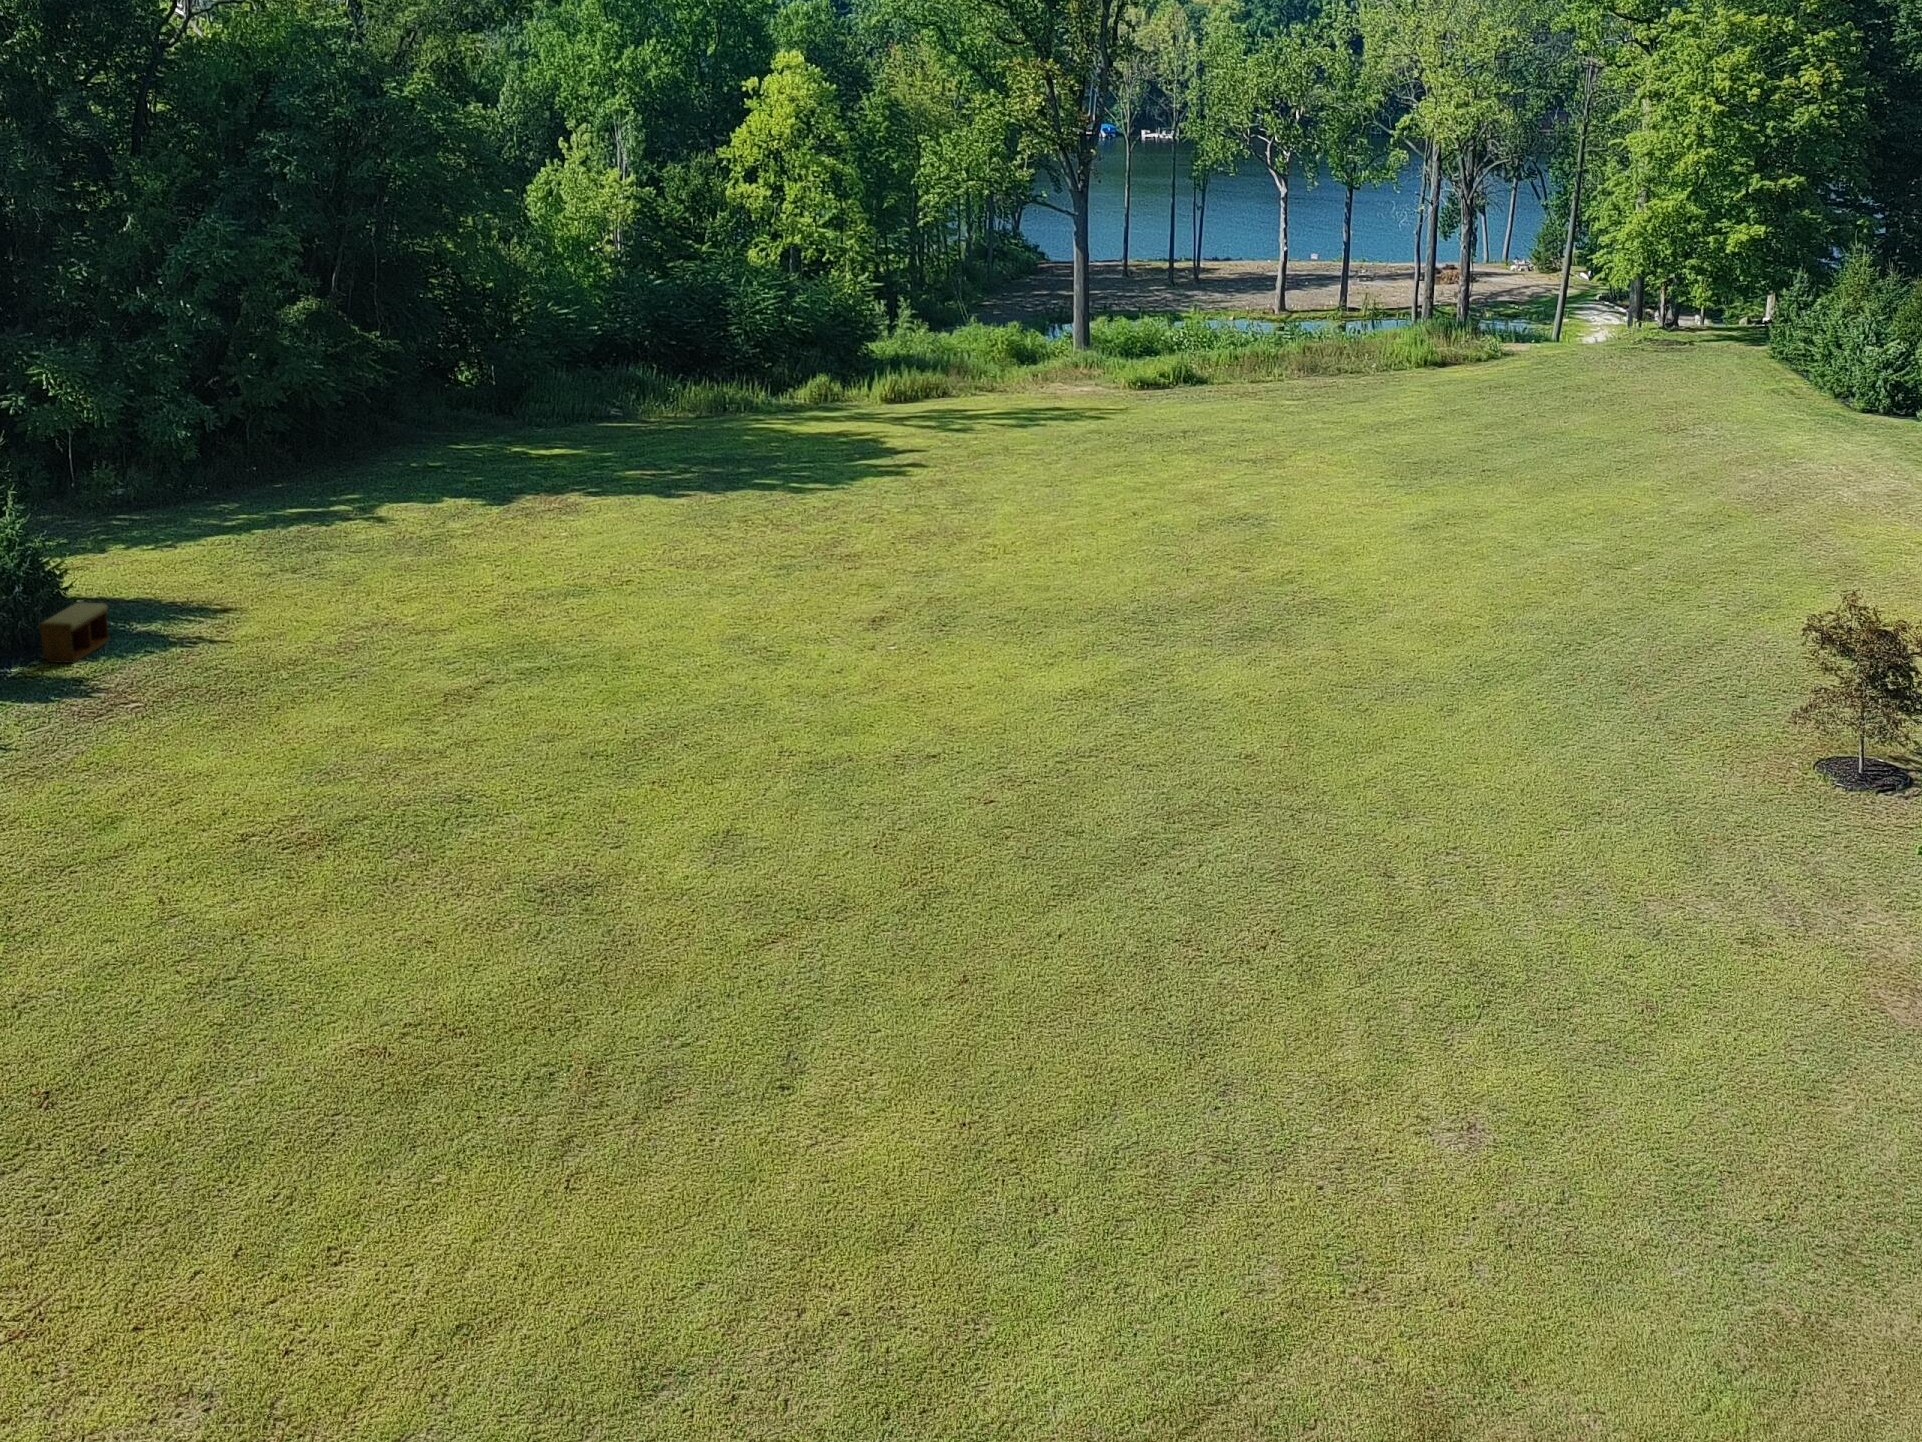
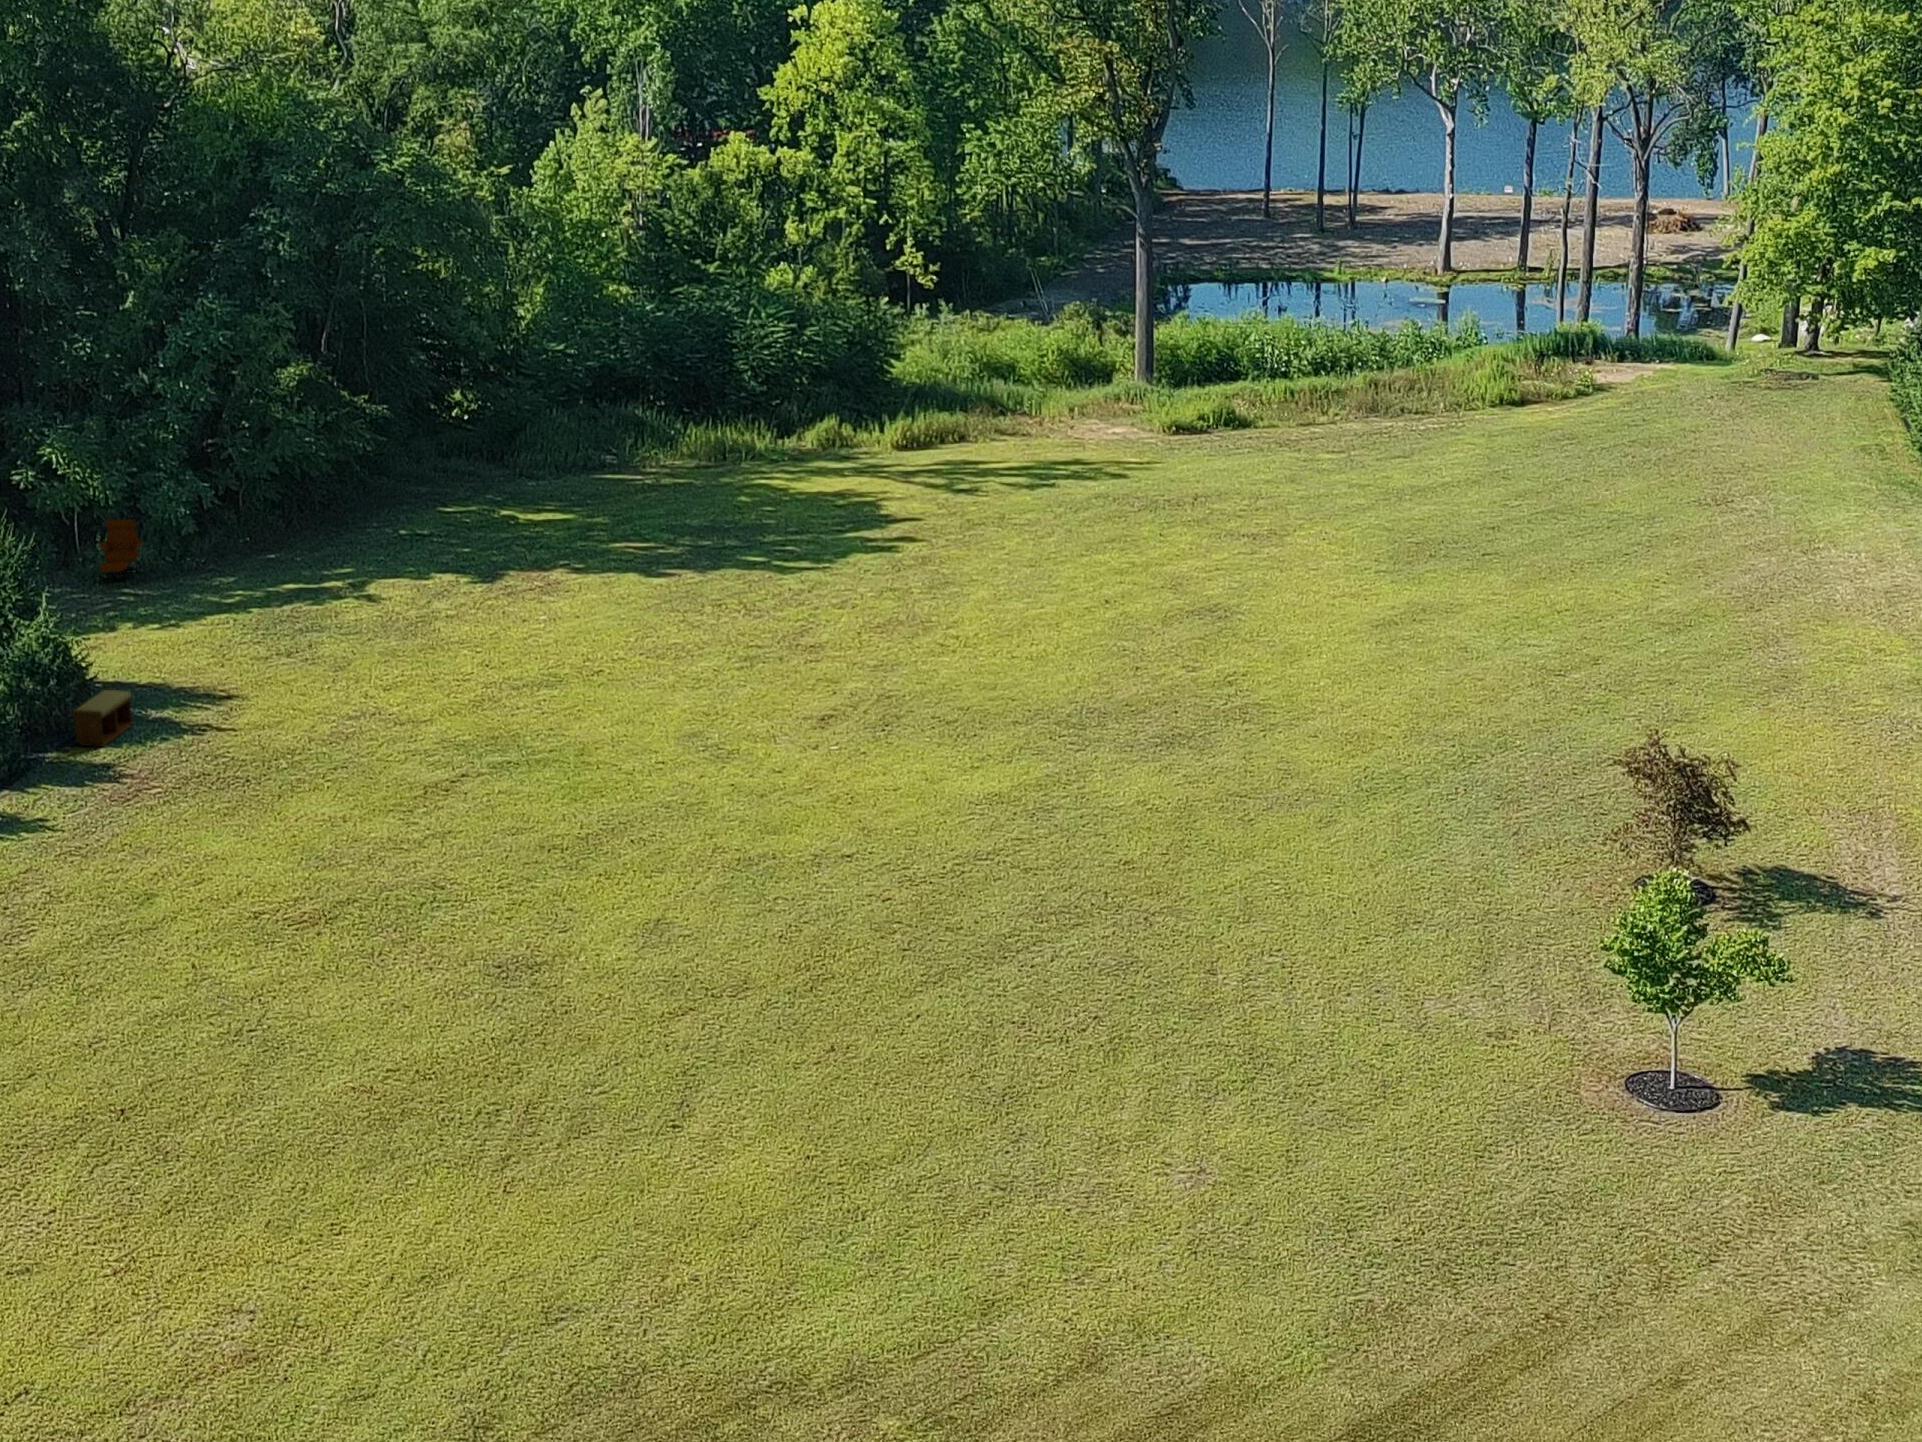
lounge chair: none [86,444,135,509] -> present [99,519,143,583]

